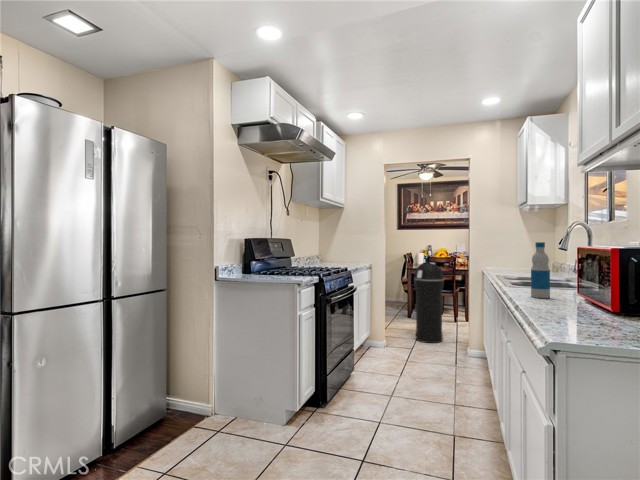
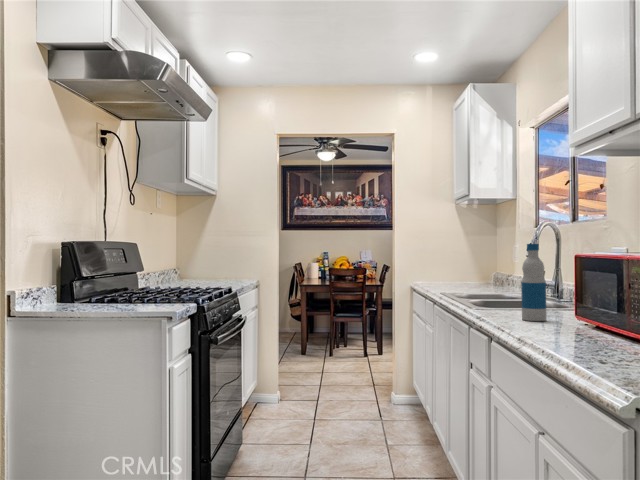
trash can: present [414,263,444,343] -> none [316,276,357,391]

